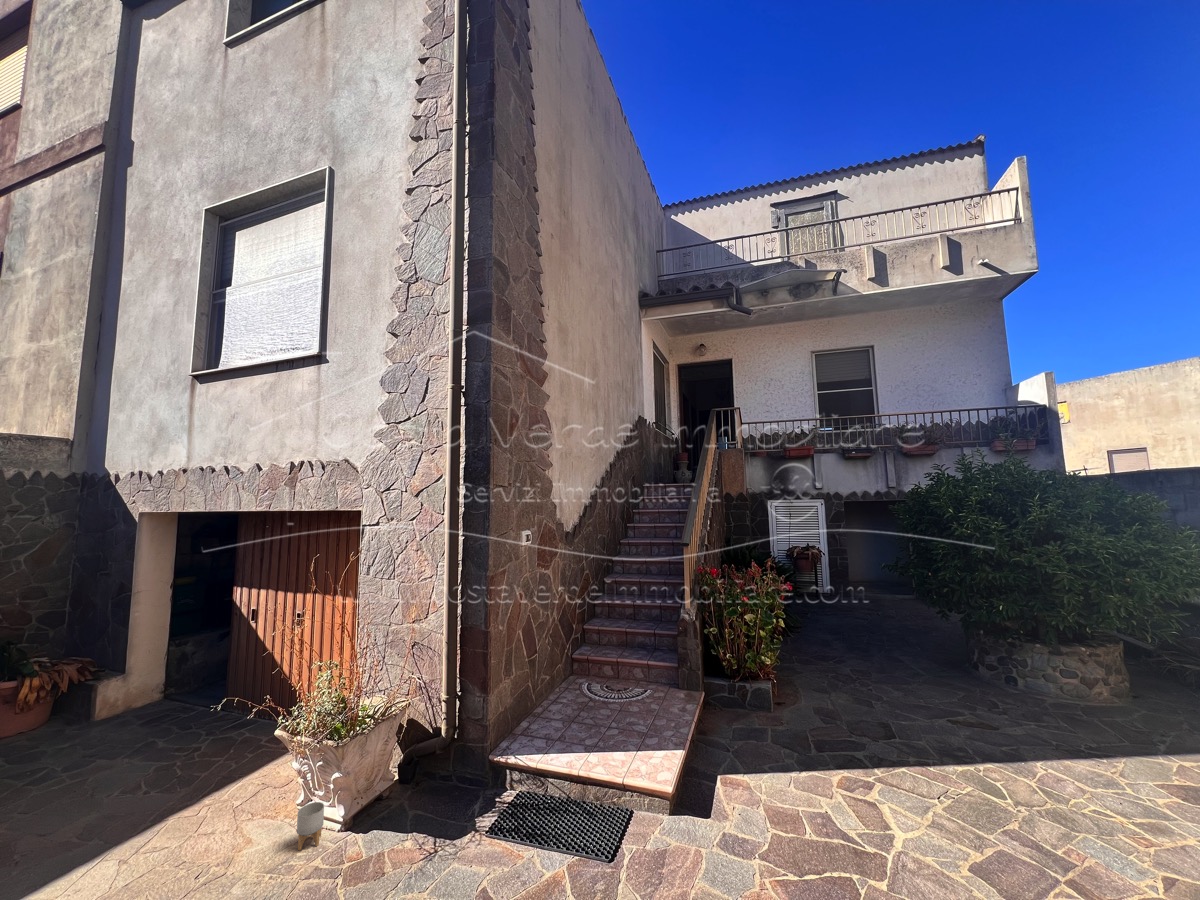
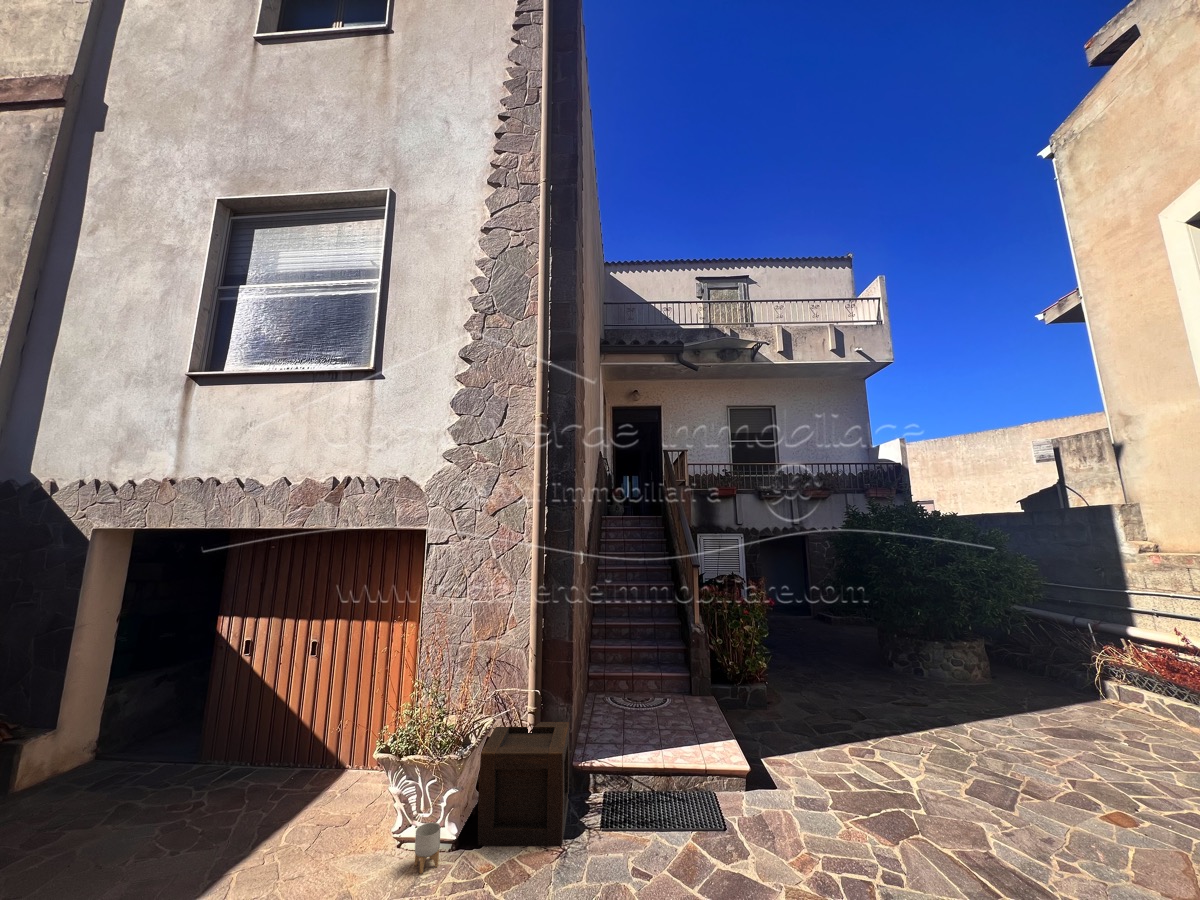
wooden crate: none [366,707,486,845] -> present [478,722,570,846]

